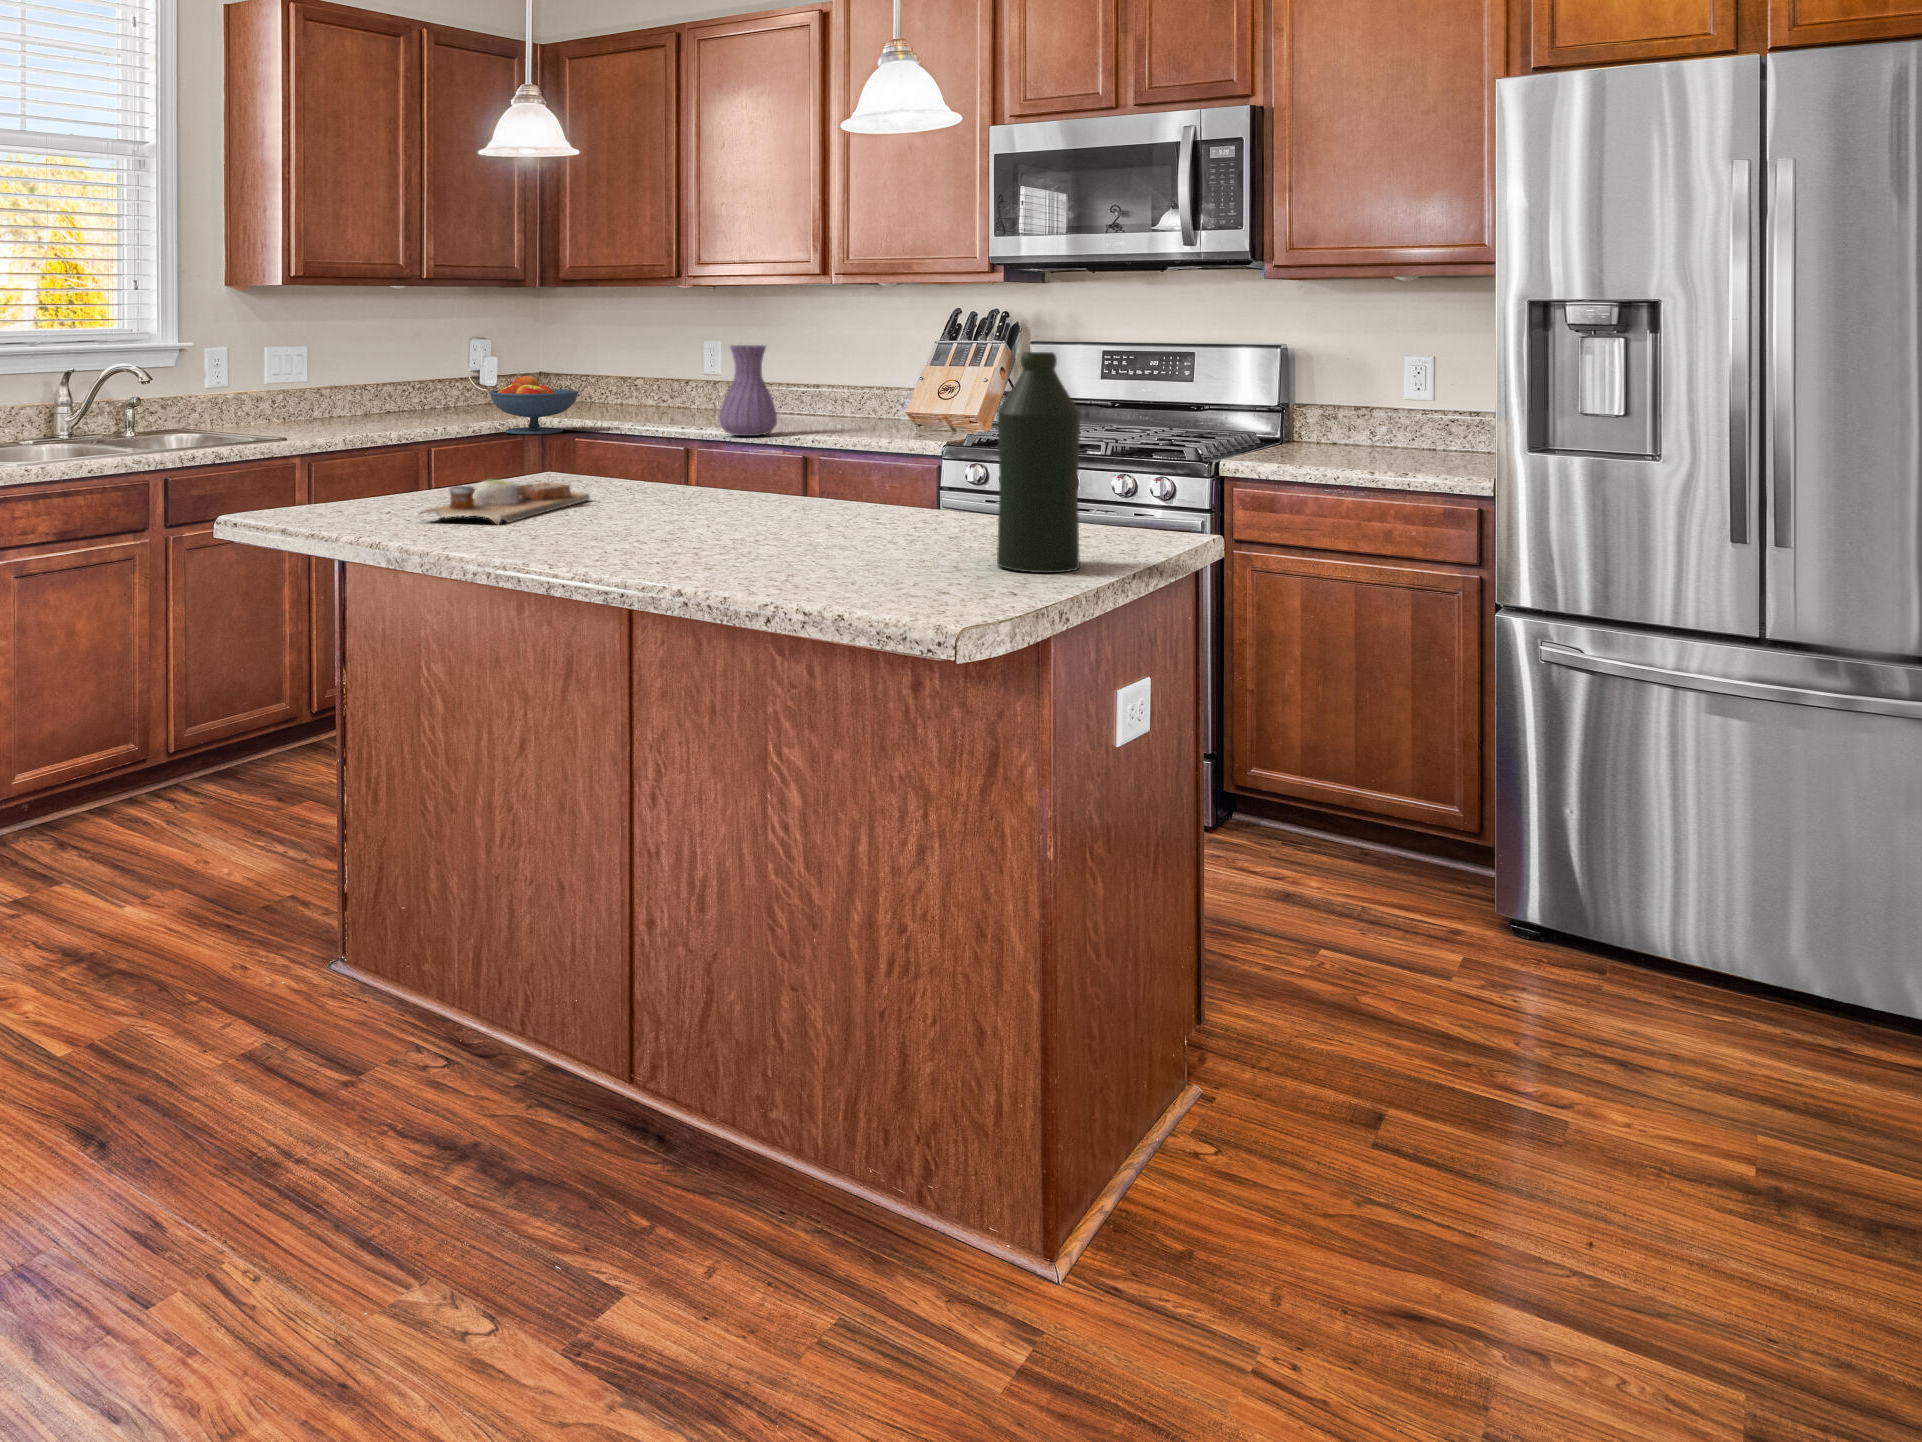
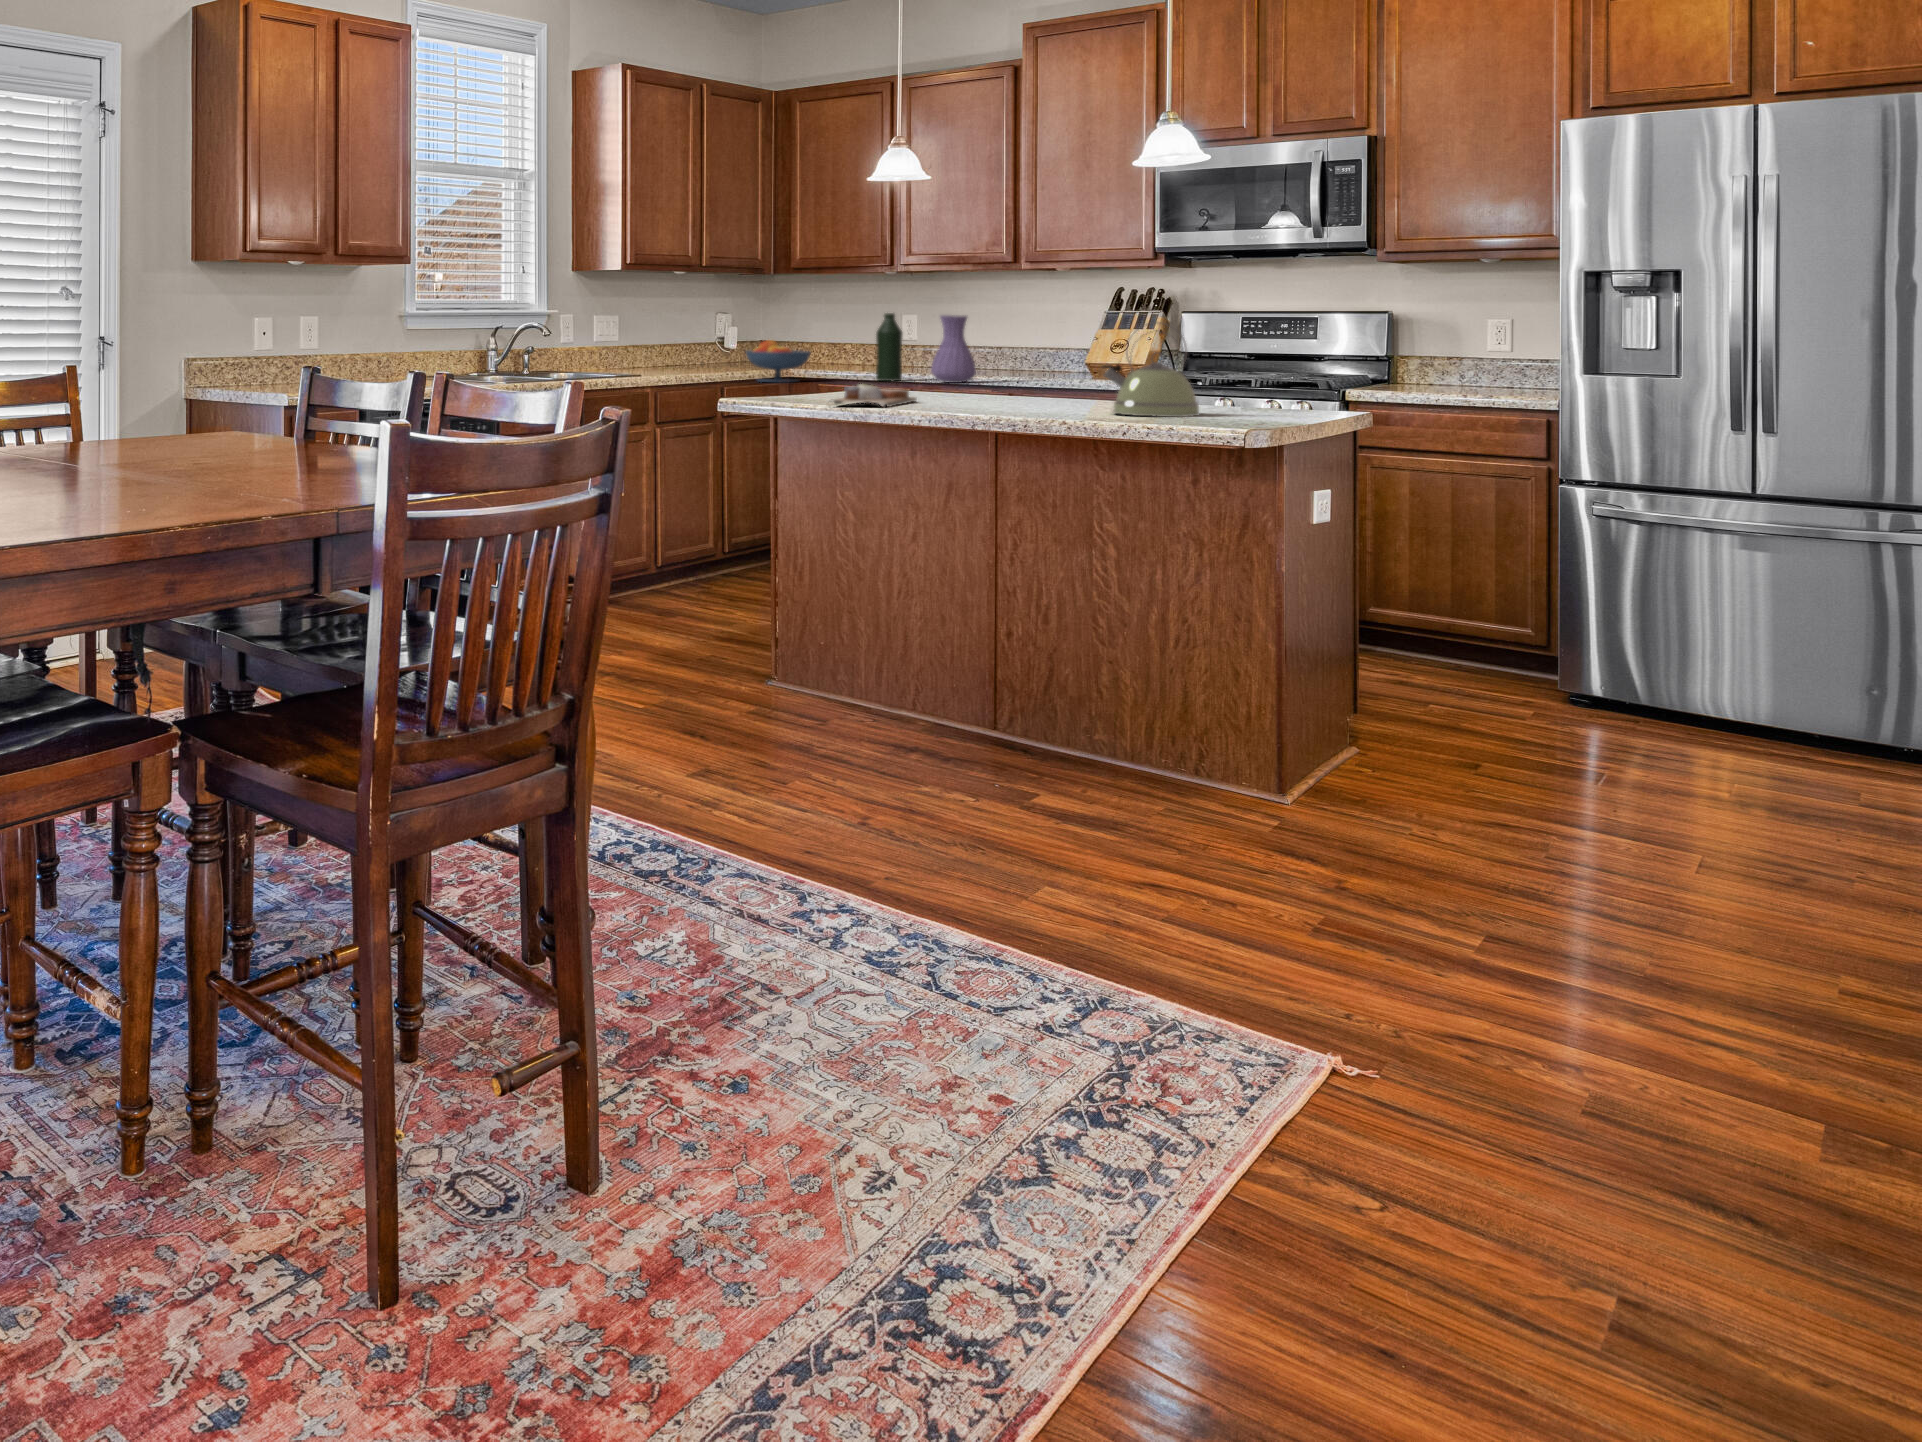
bottle: present [997,352,1080,573] -> present [876,313,902,381]
kettle: none [785,399,941,568] -> present [1102,325,1200,417]

